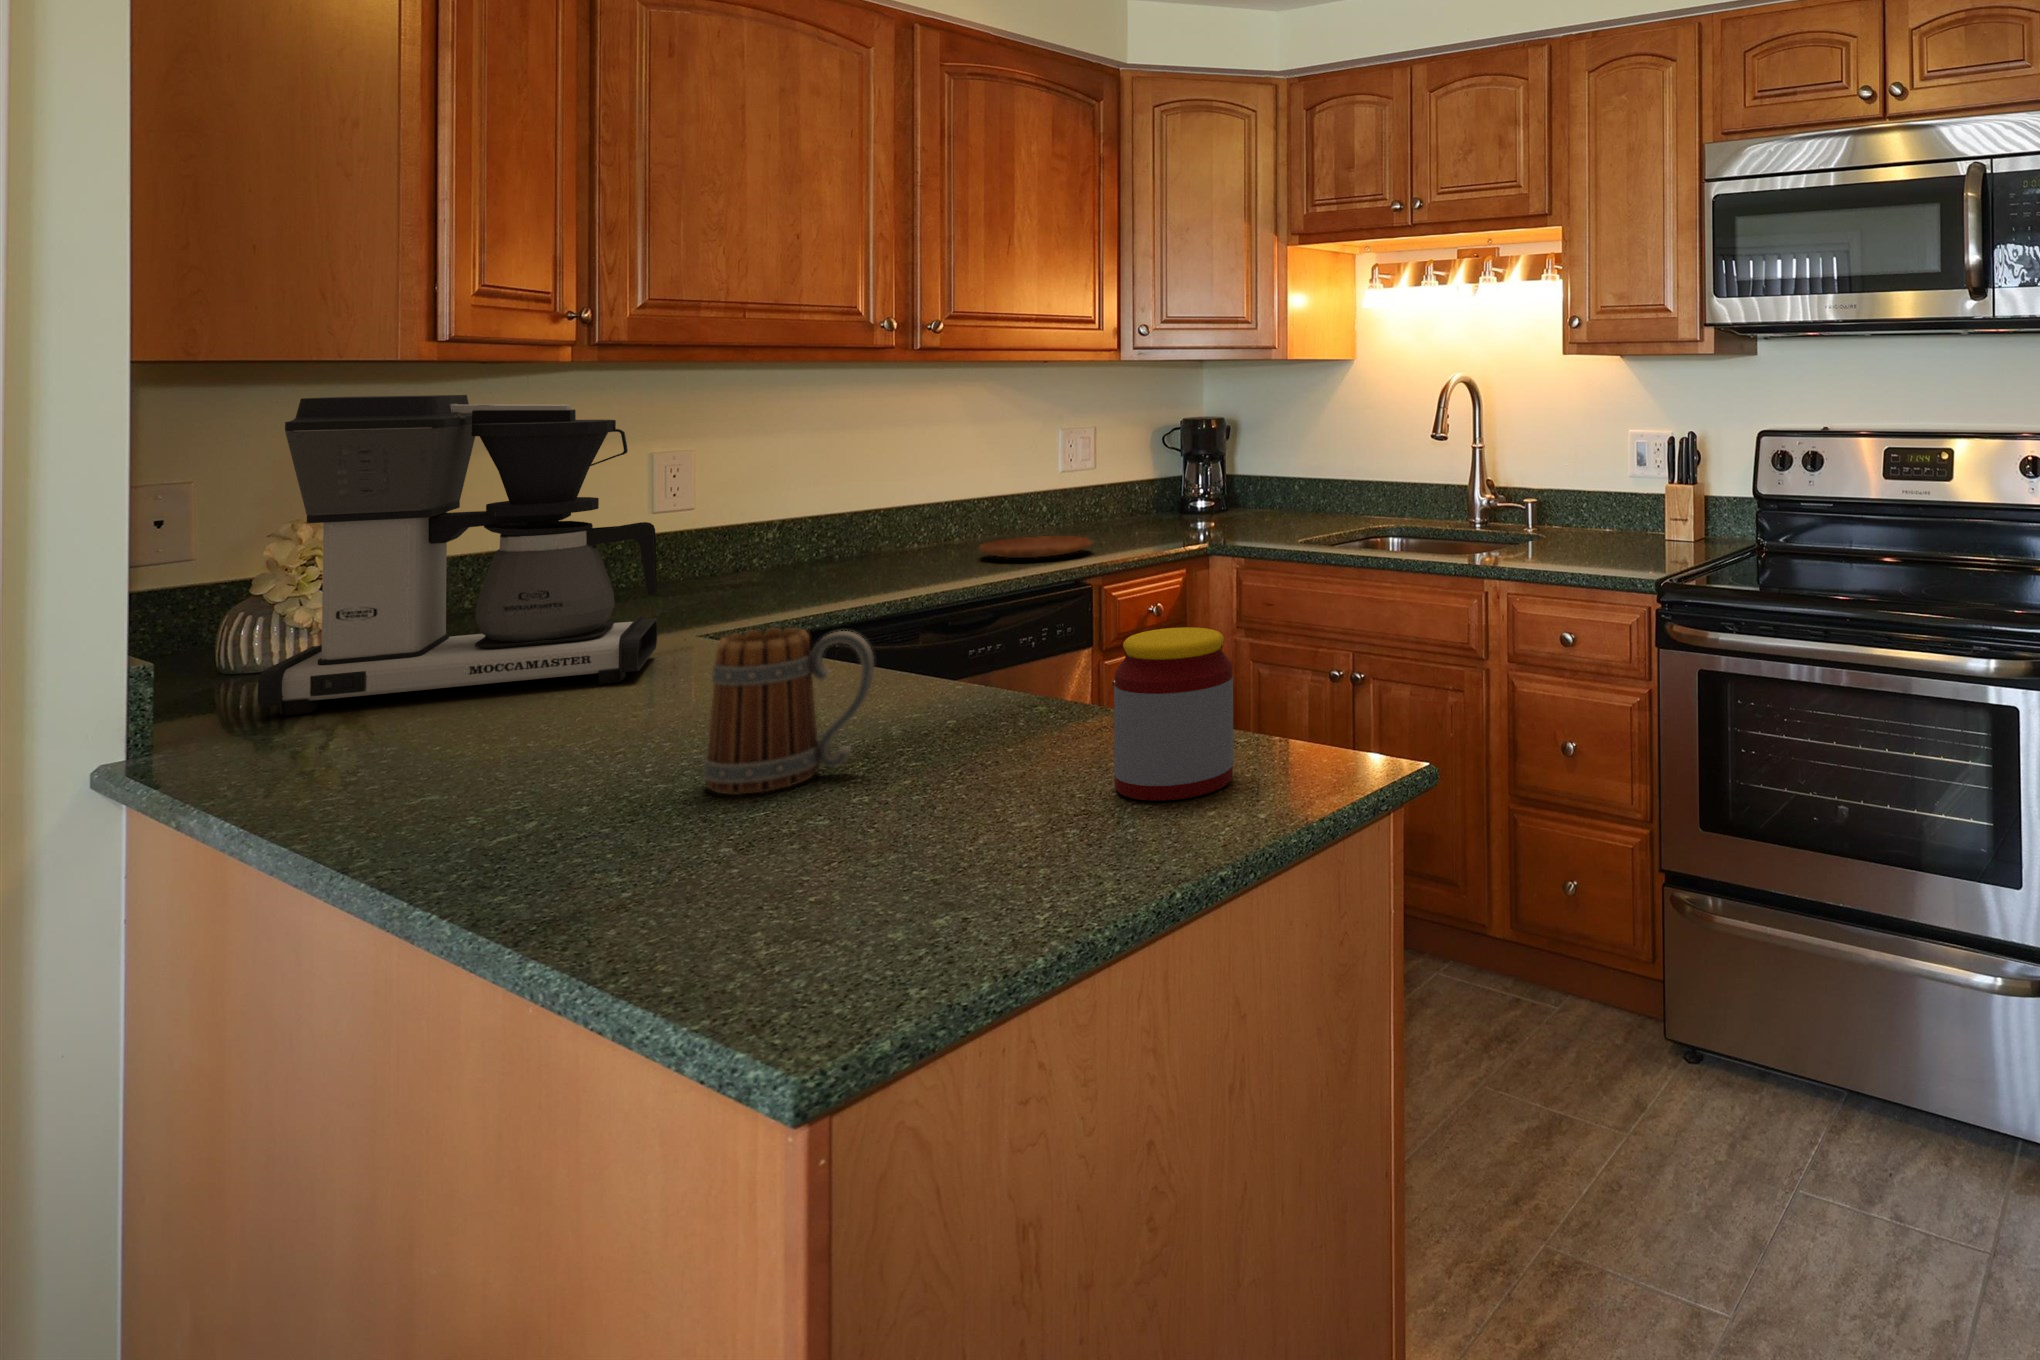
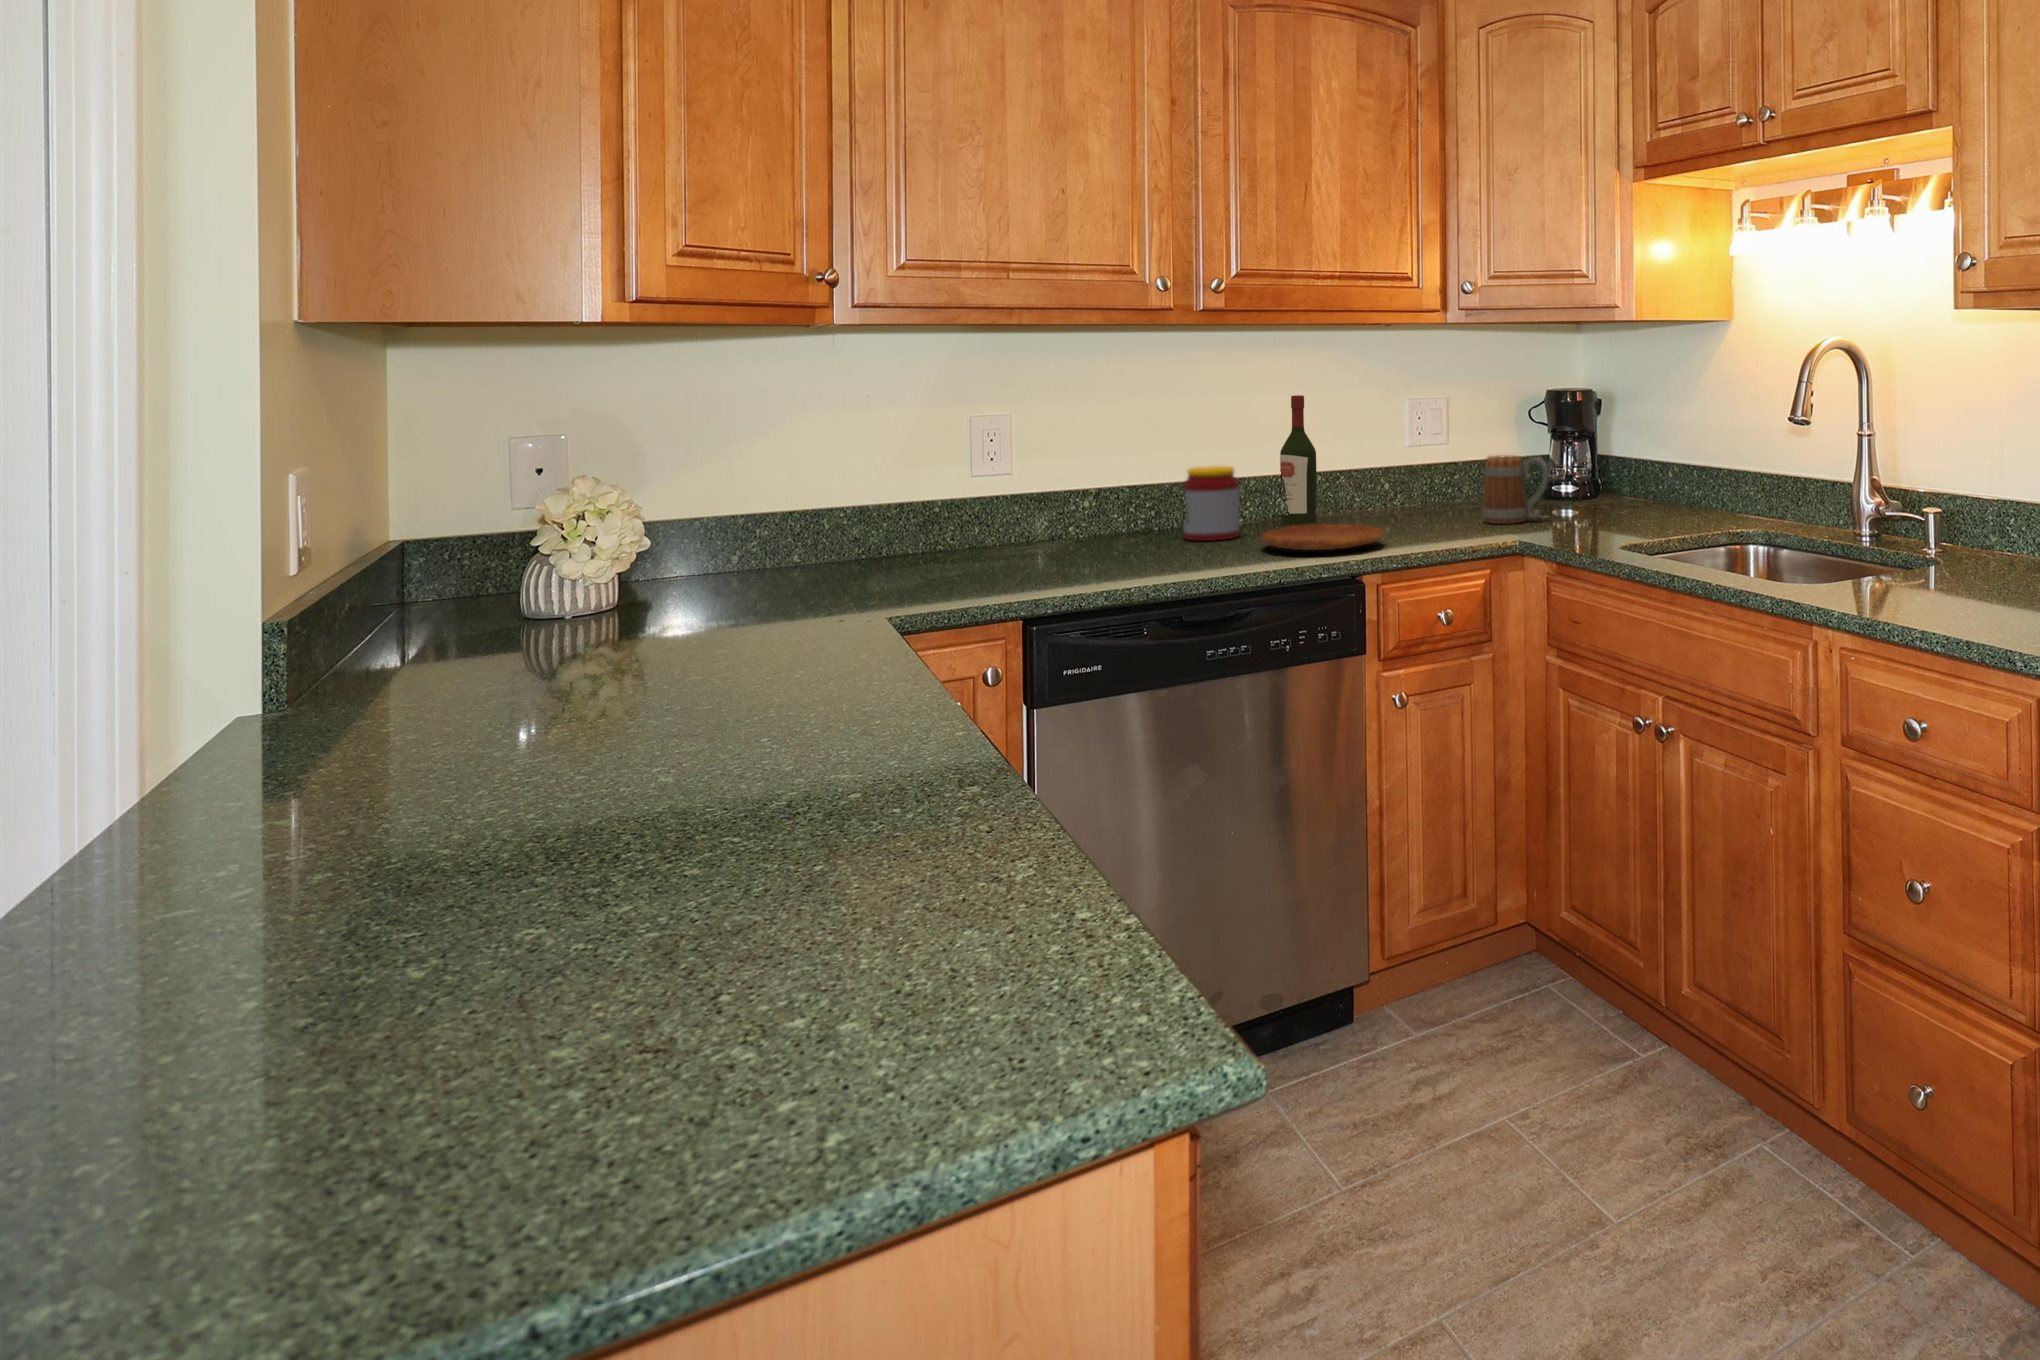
coffee maker: present [258,395,657,715] -> none [327,359,761,697]
wine bottle: none [968,424,1003,547] -> present [1280,395,1317,528]
jar: present [1114,627,1233,801] -> present [1183,466,1239,541]
mug: present [703,628,874,795] -> present [1482,455,1548,524]

